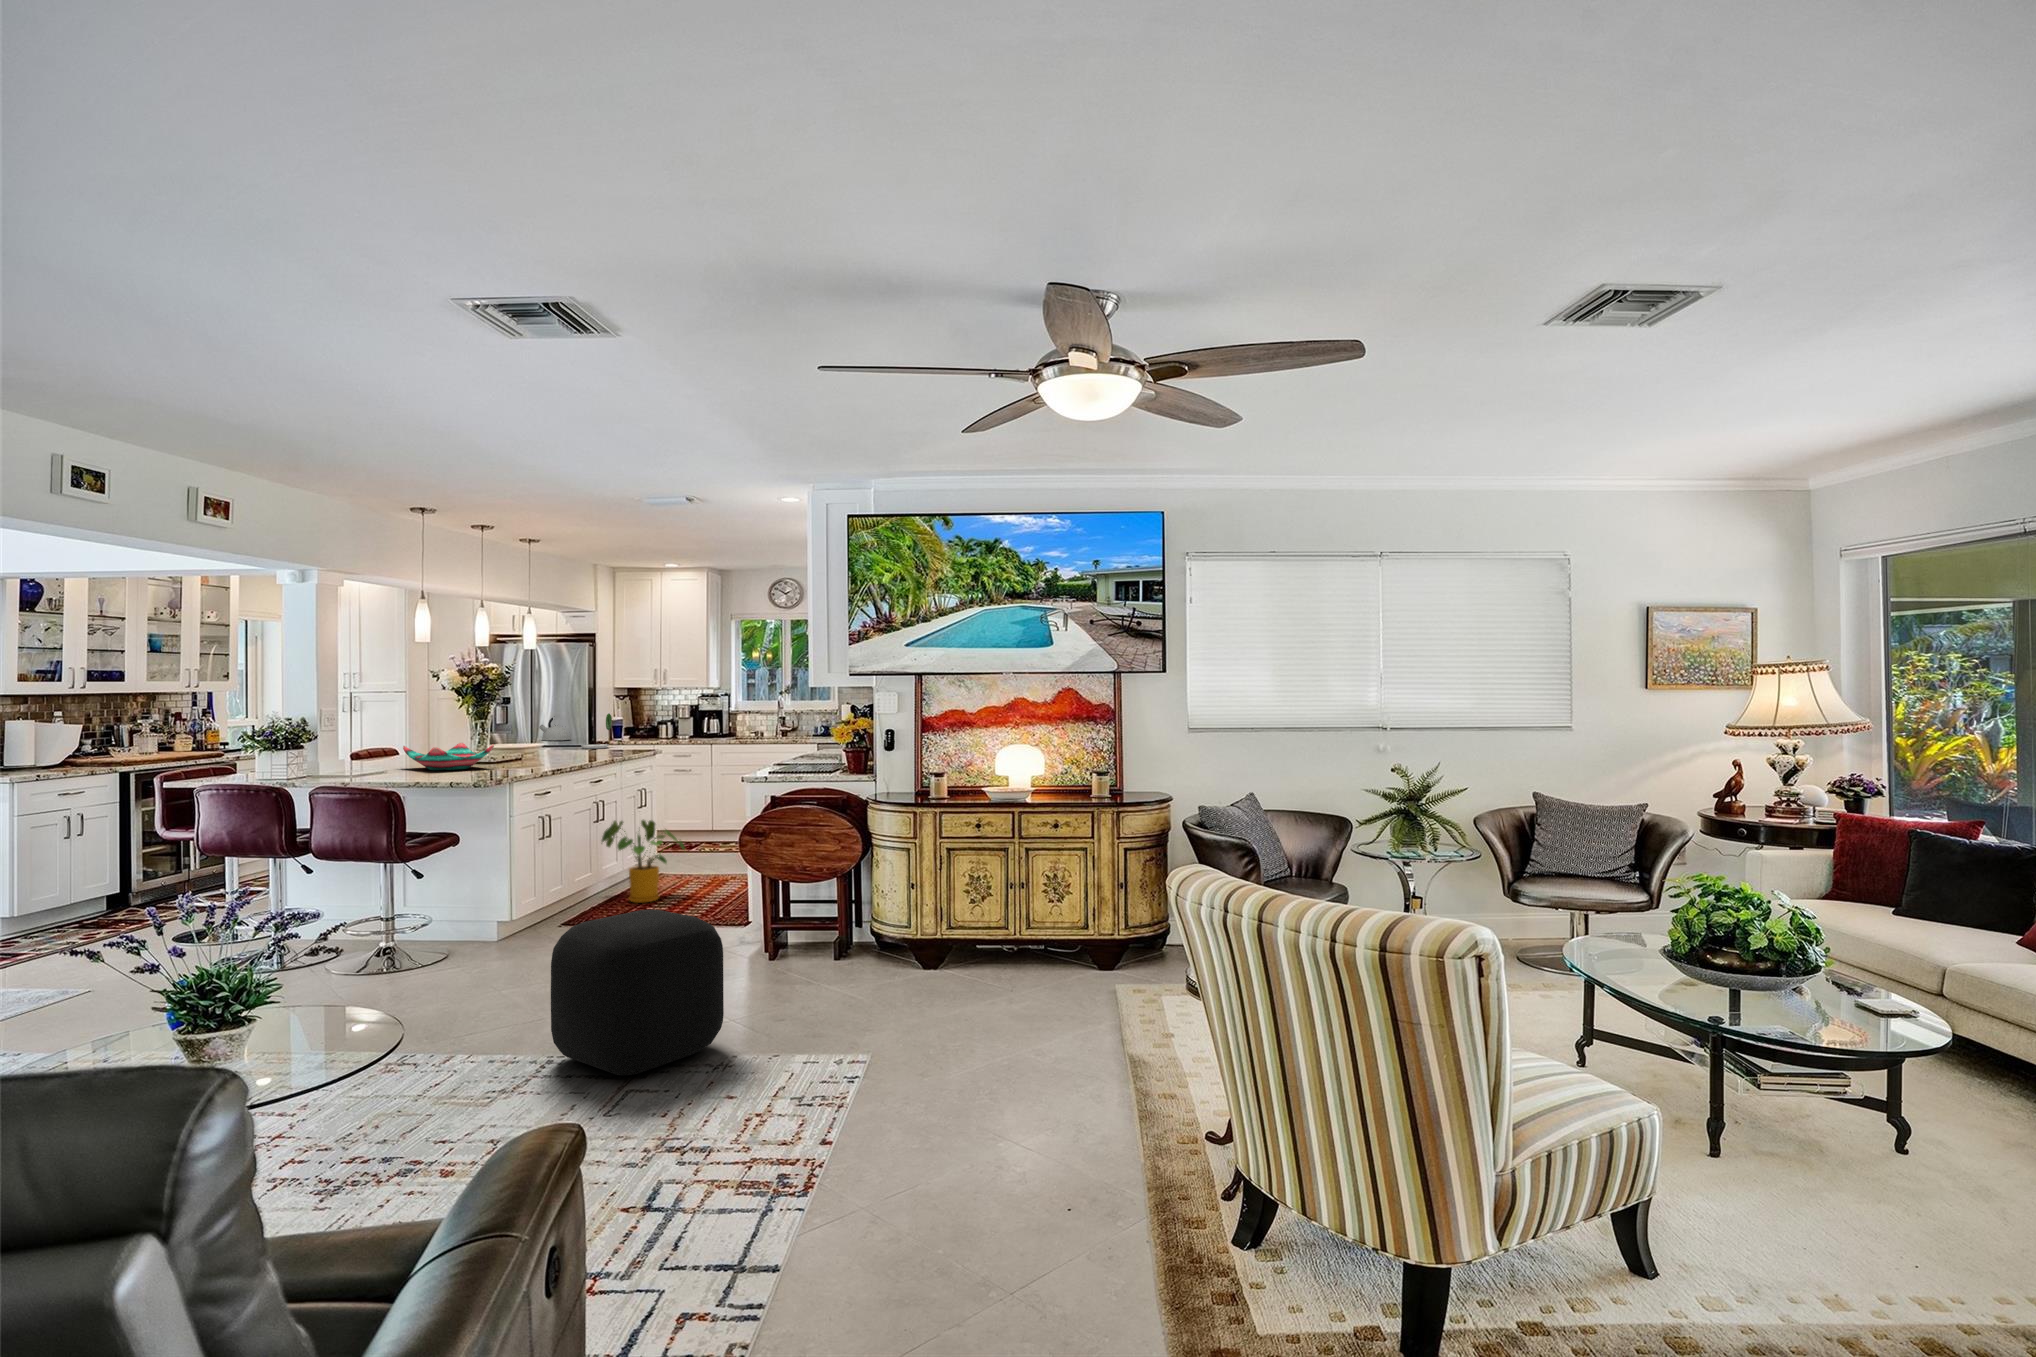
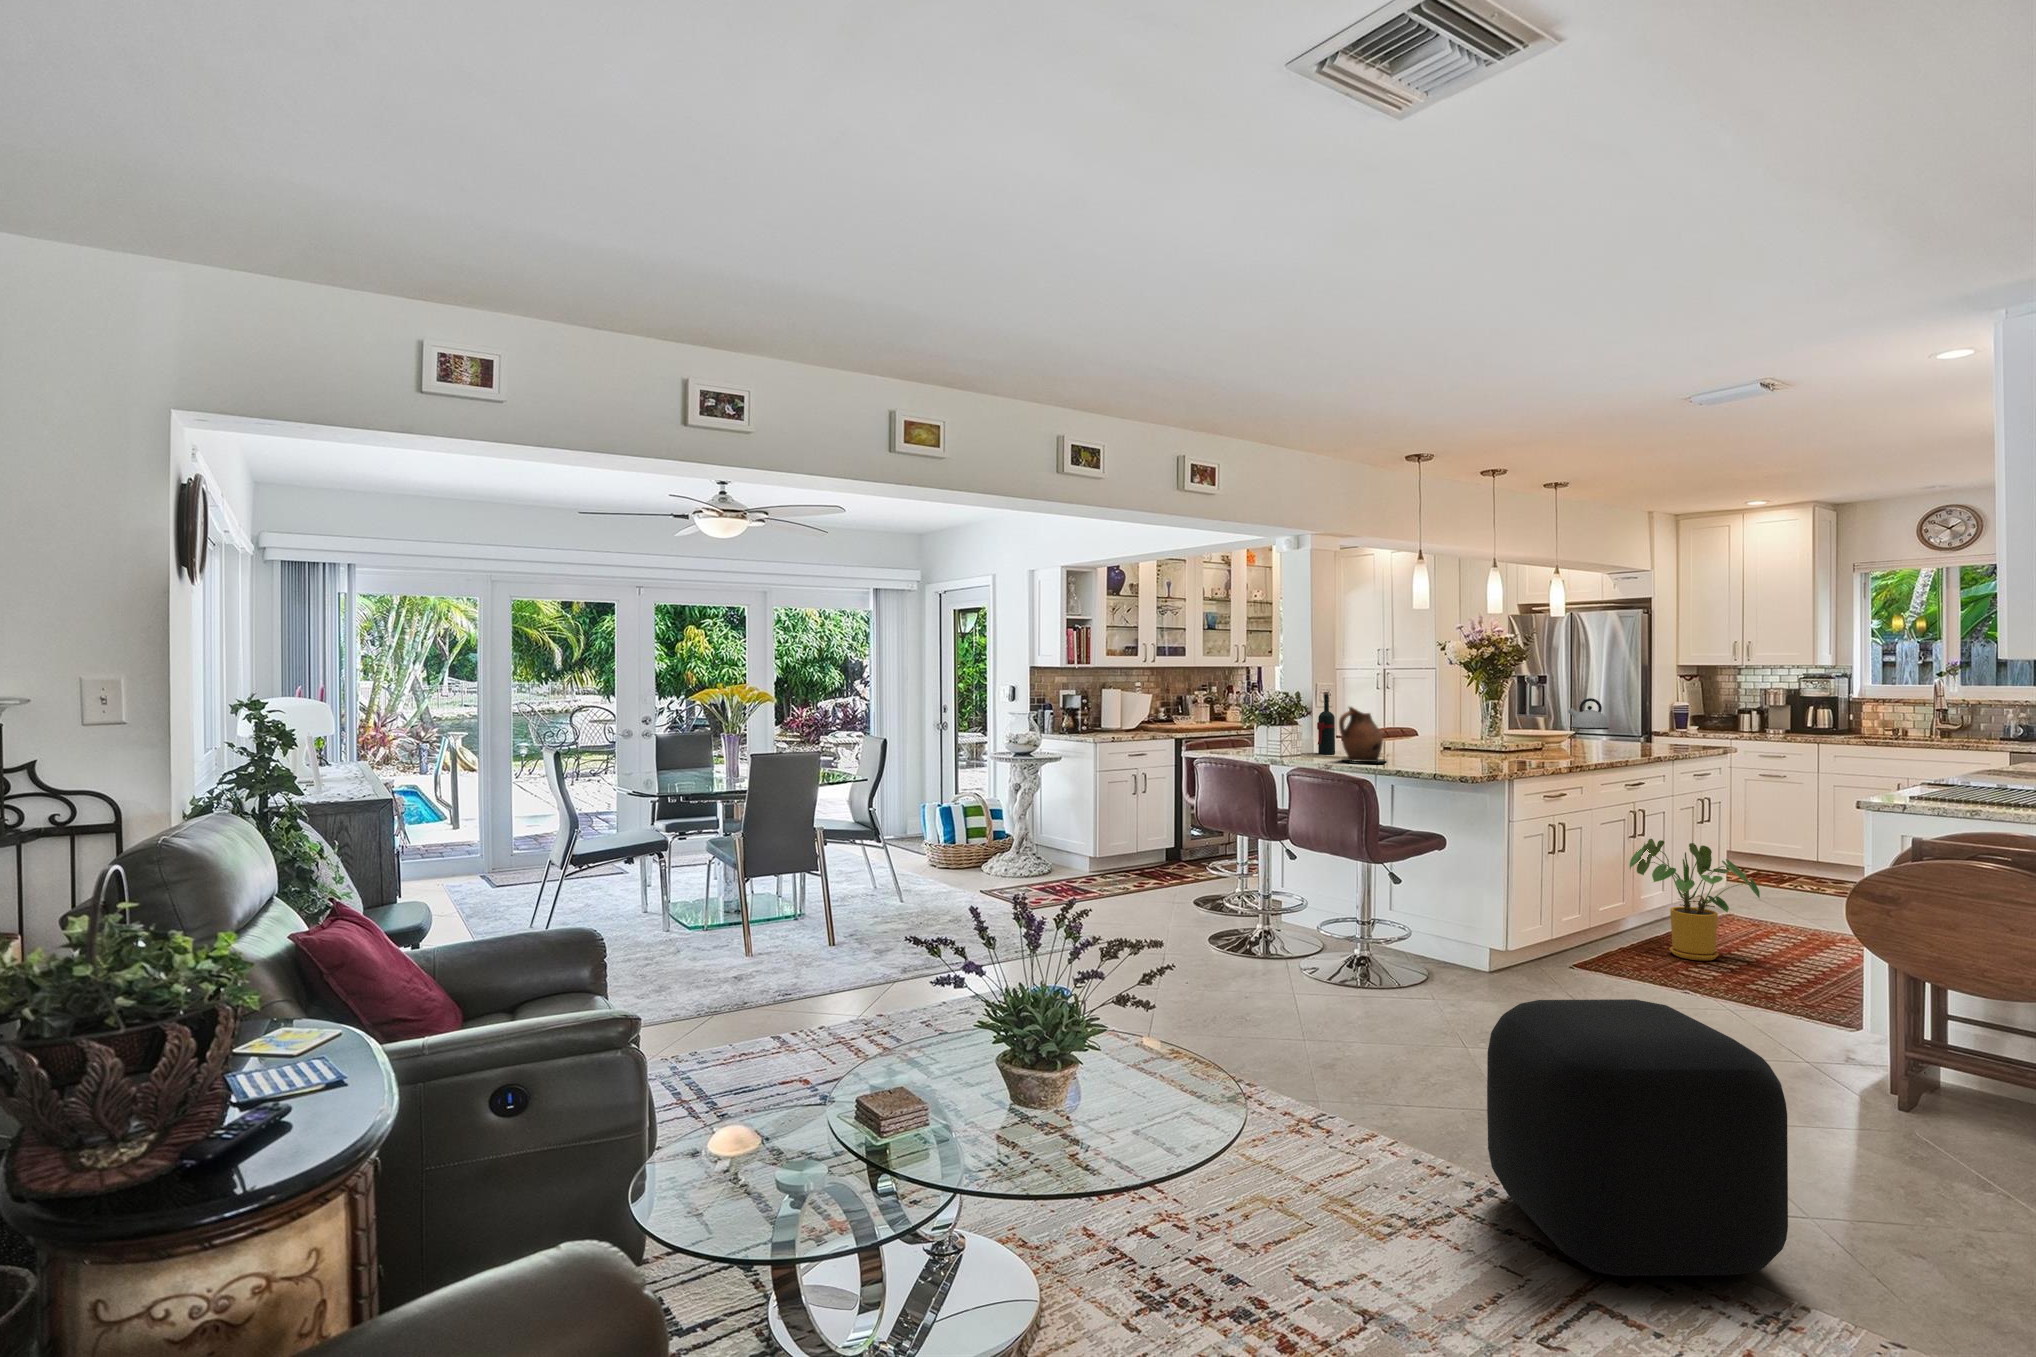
plate: present [581,713,612,749] -> none [1615,695,1658,740]
wine bottle: none [337,718,355,775] -> present [1317,692,1335,754]
ceramic pitcher: none [366,731,412,780] -> present [1339,707,1385,763]
decorative bowl: present [403,743,494,770] -> none [1388,725,1486,756]

